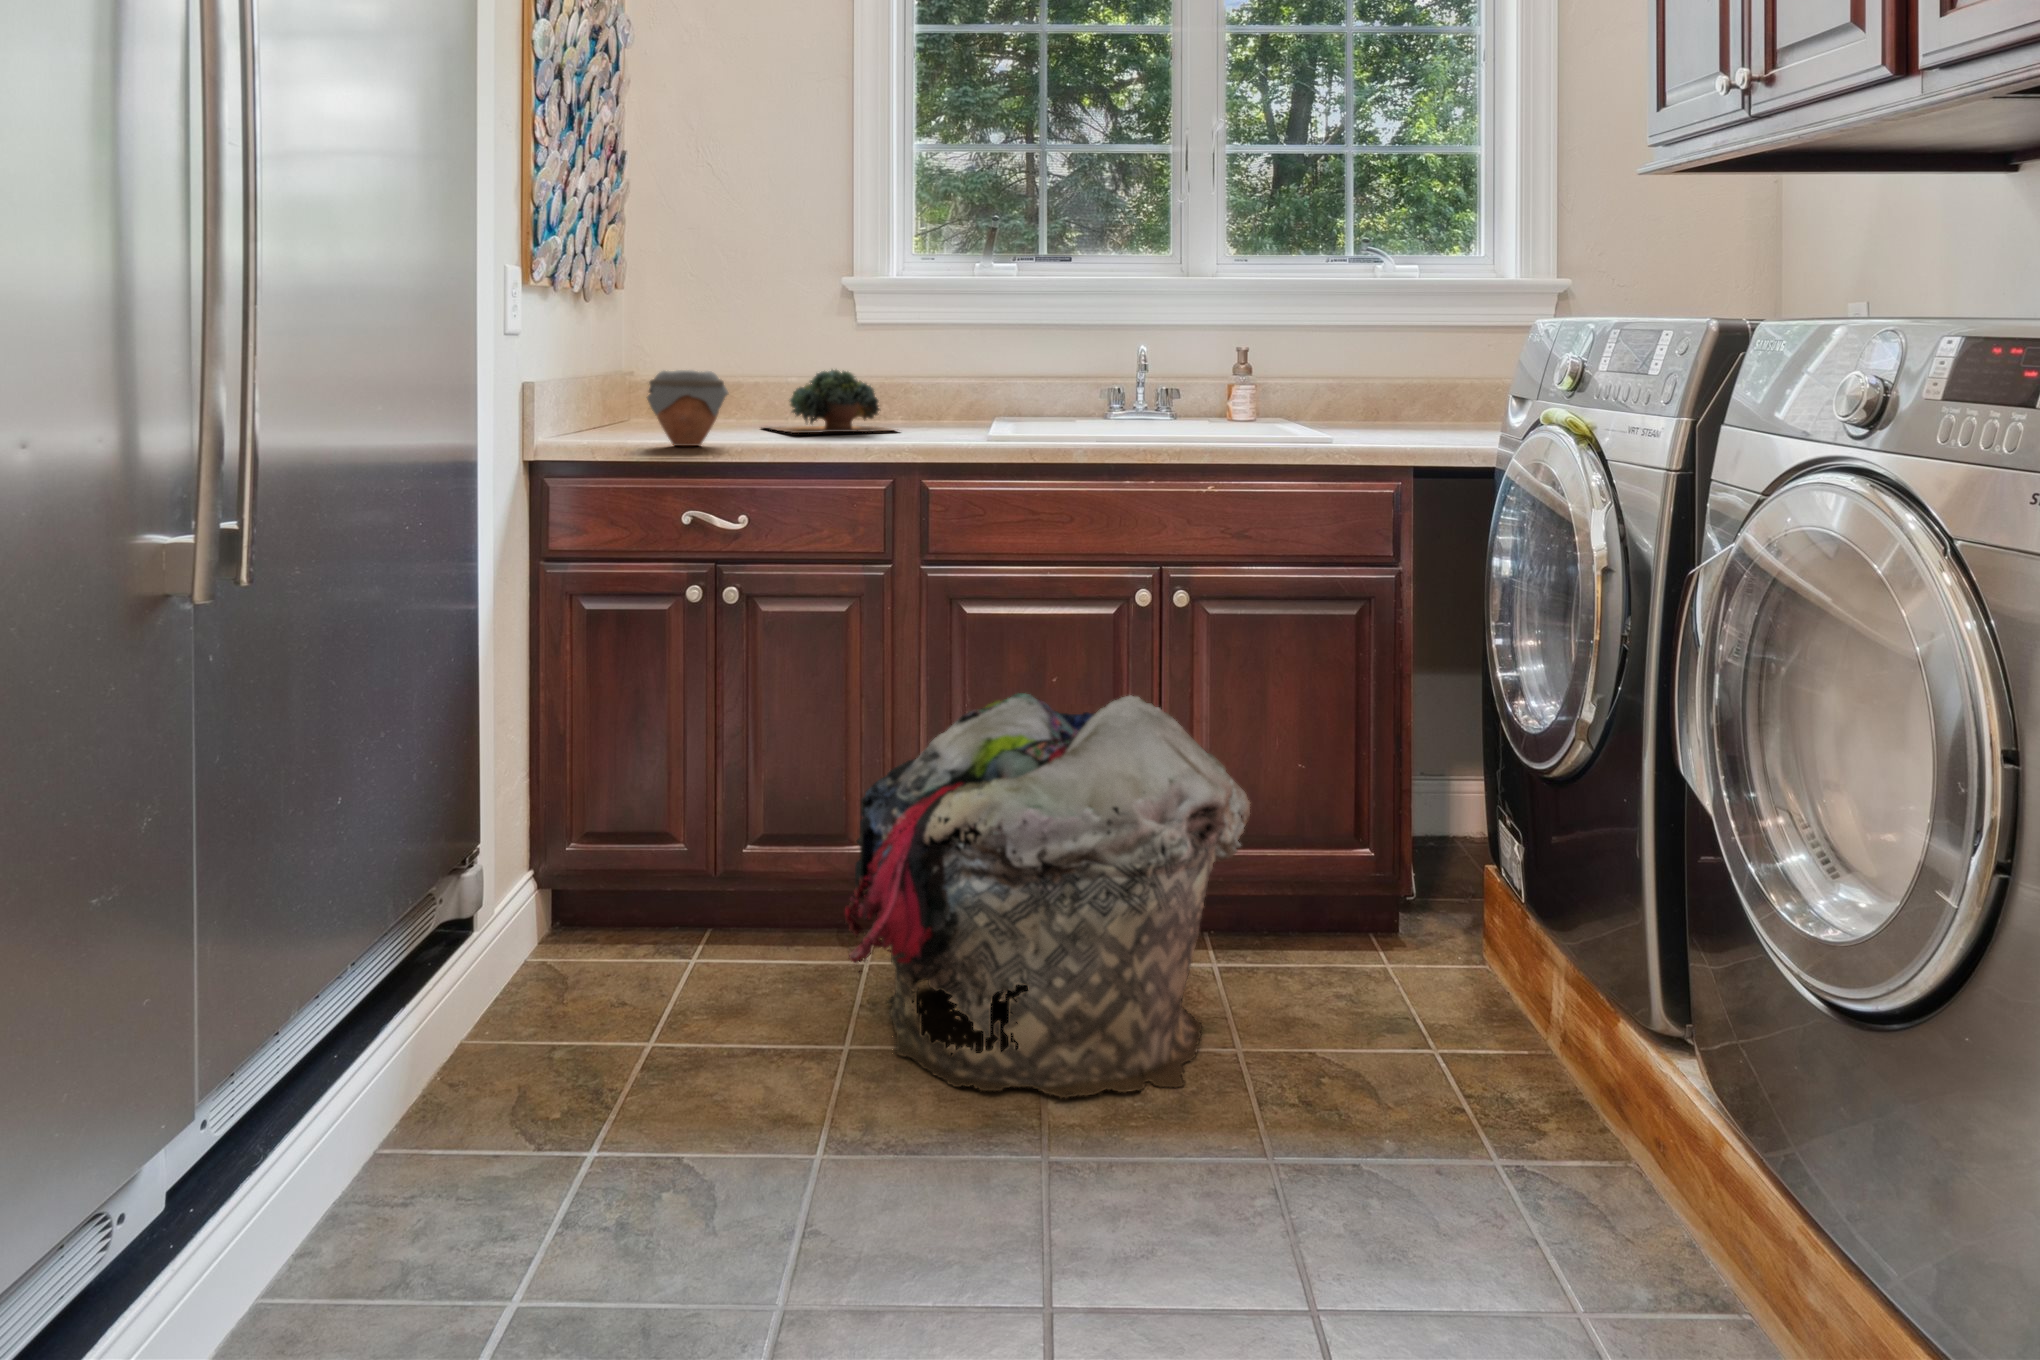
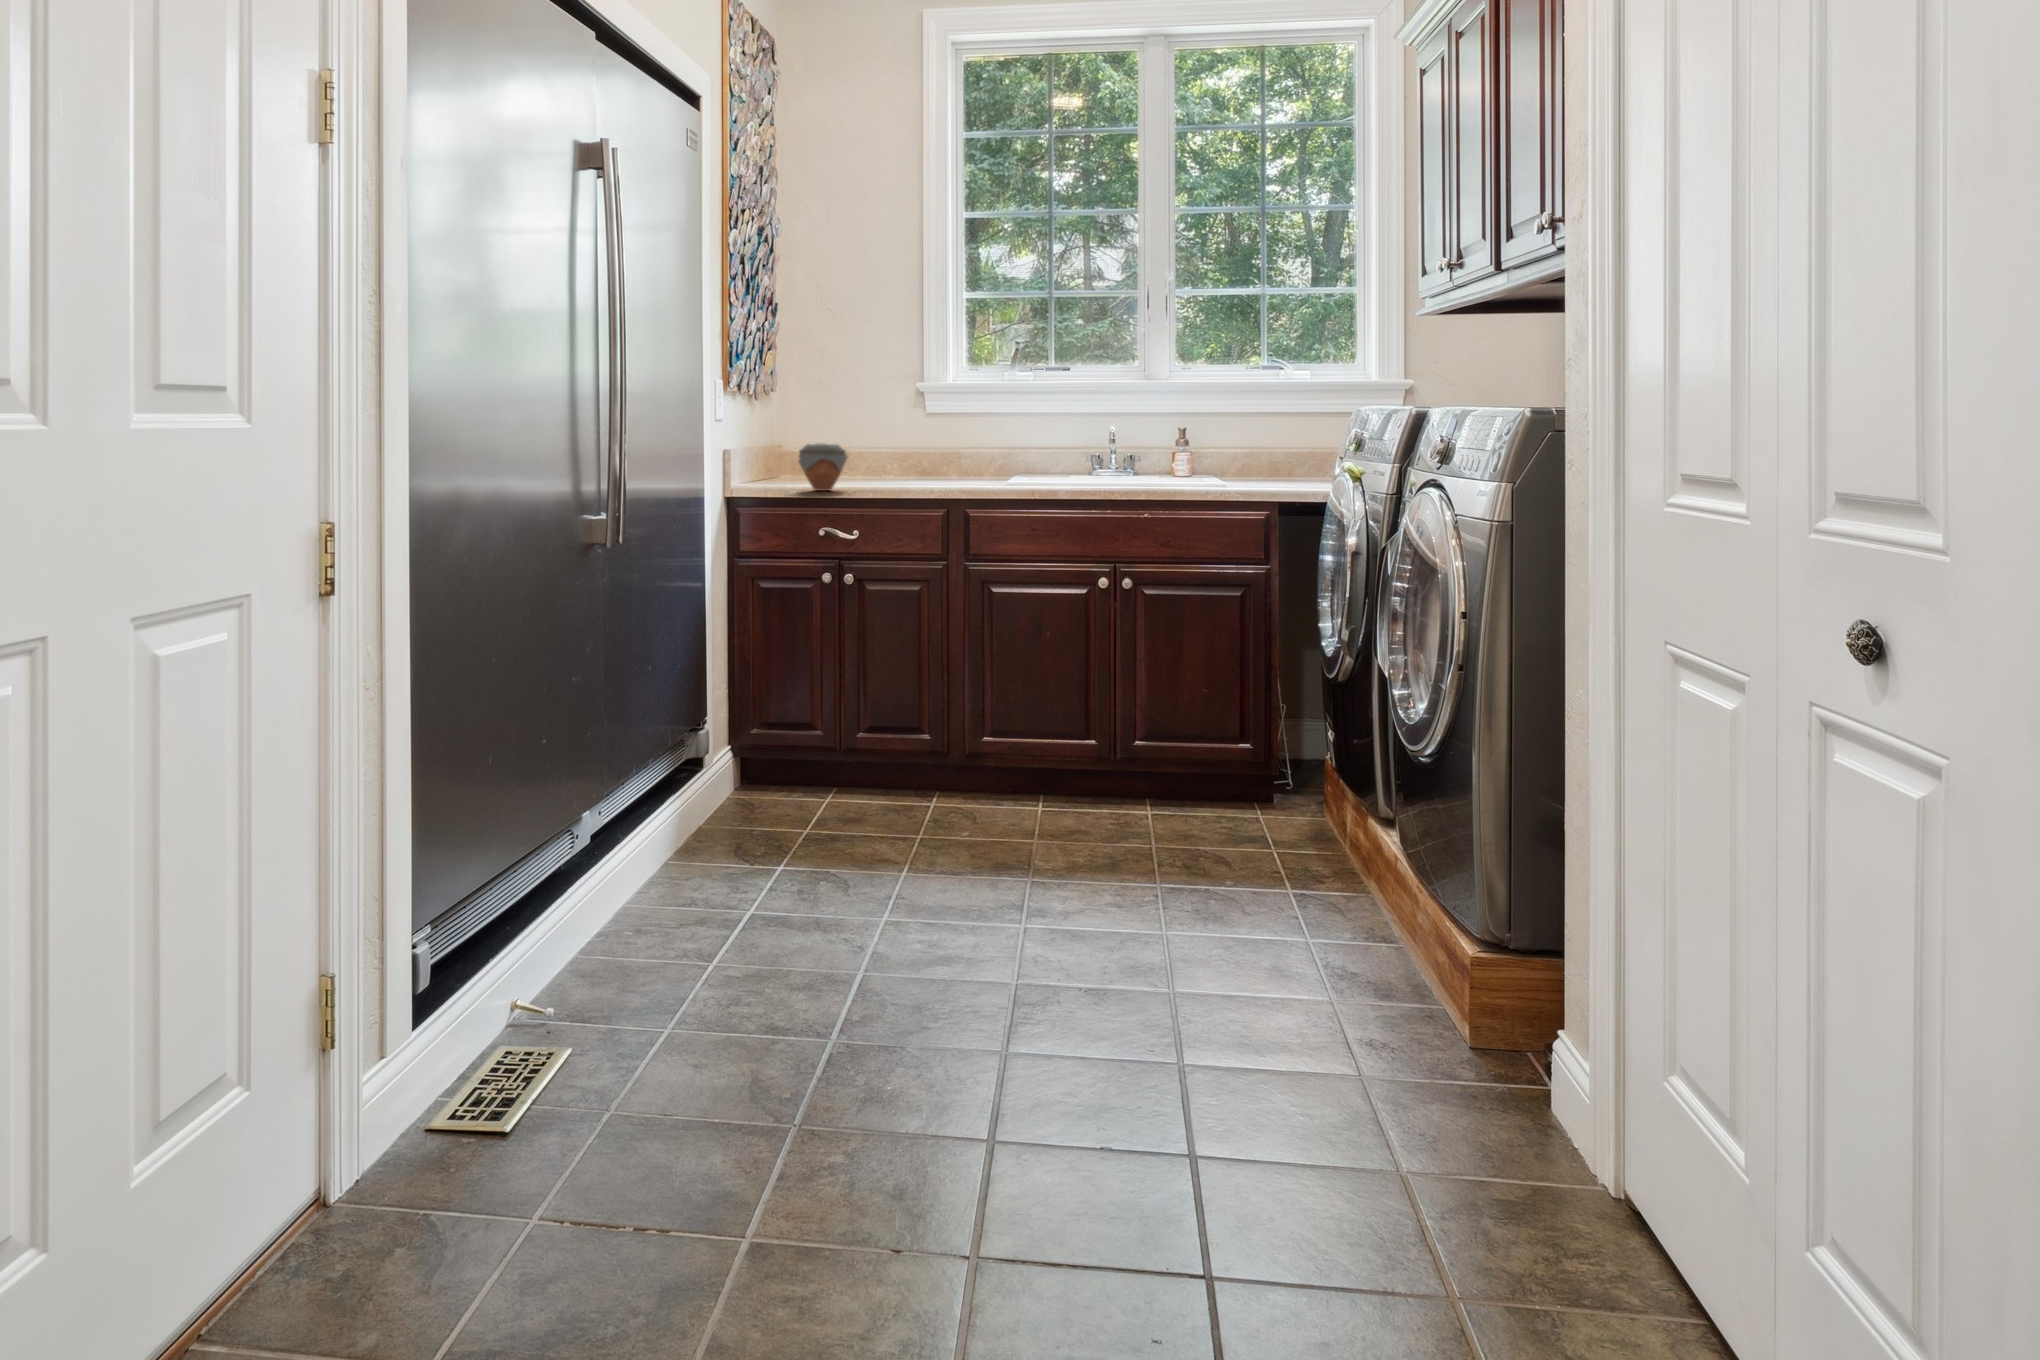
succulent plant: present [765,370,894,433] -> none [867,441,957,482]
laundry basket: present [845,693,1250,1098] -> none [922,637,1166,864]

